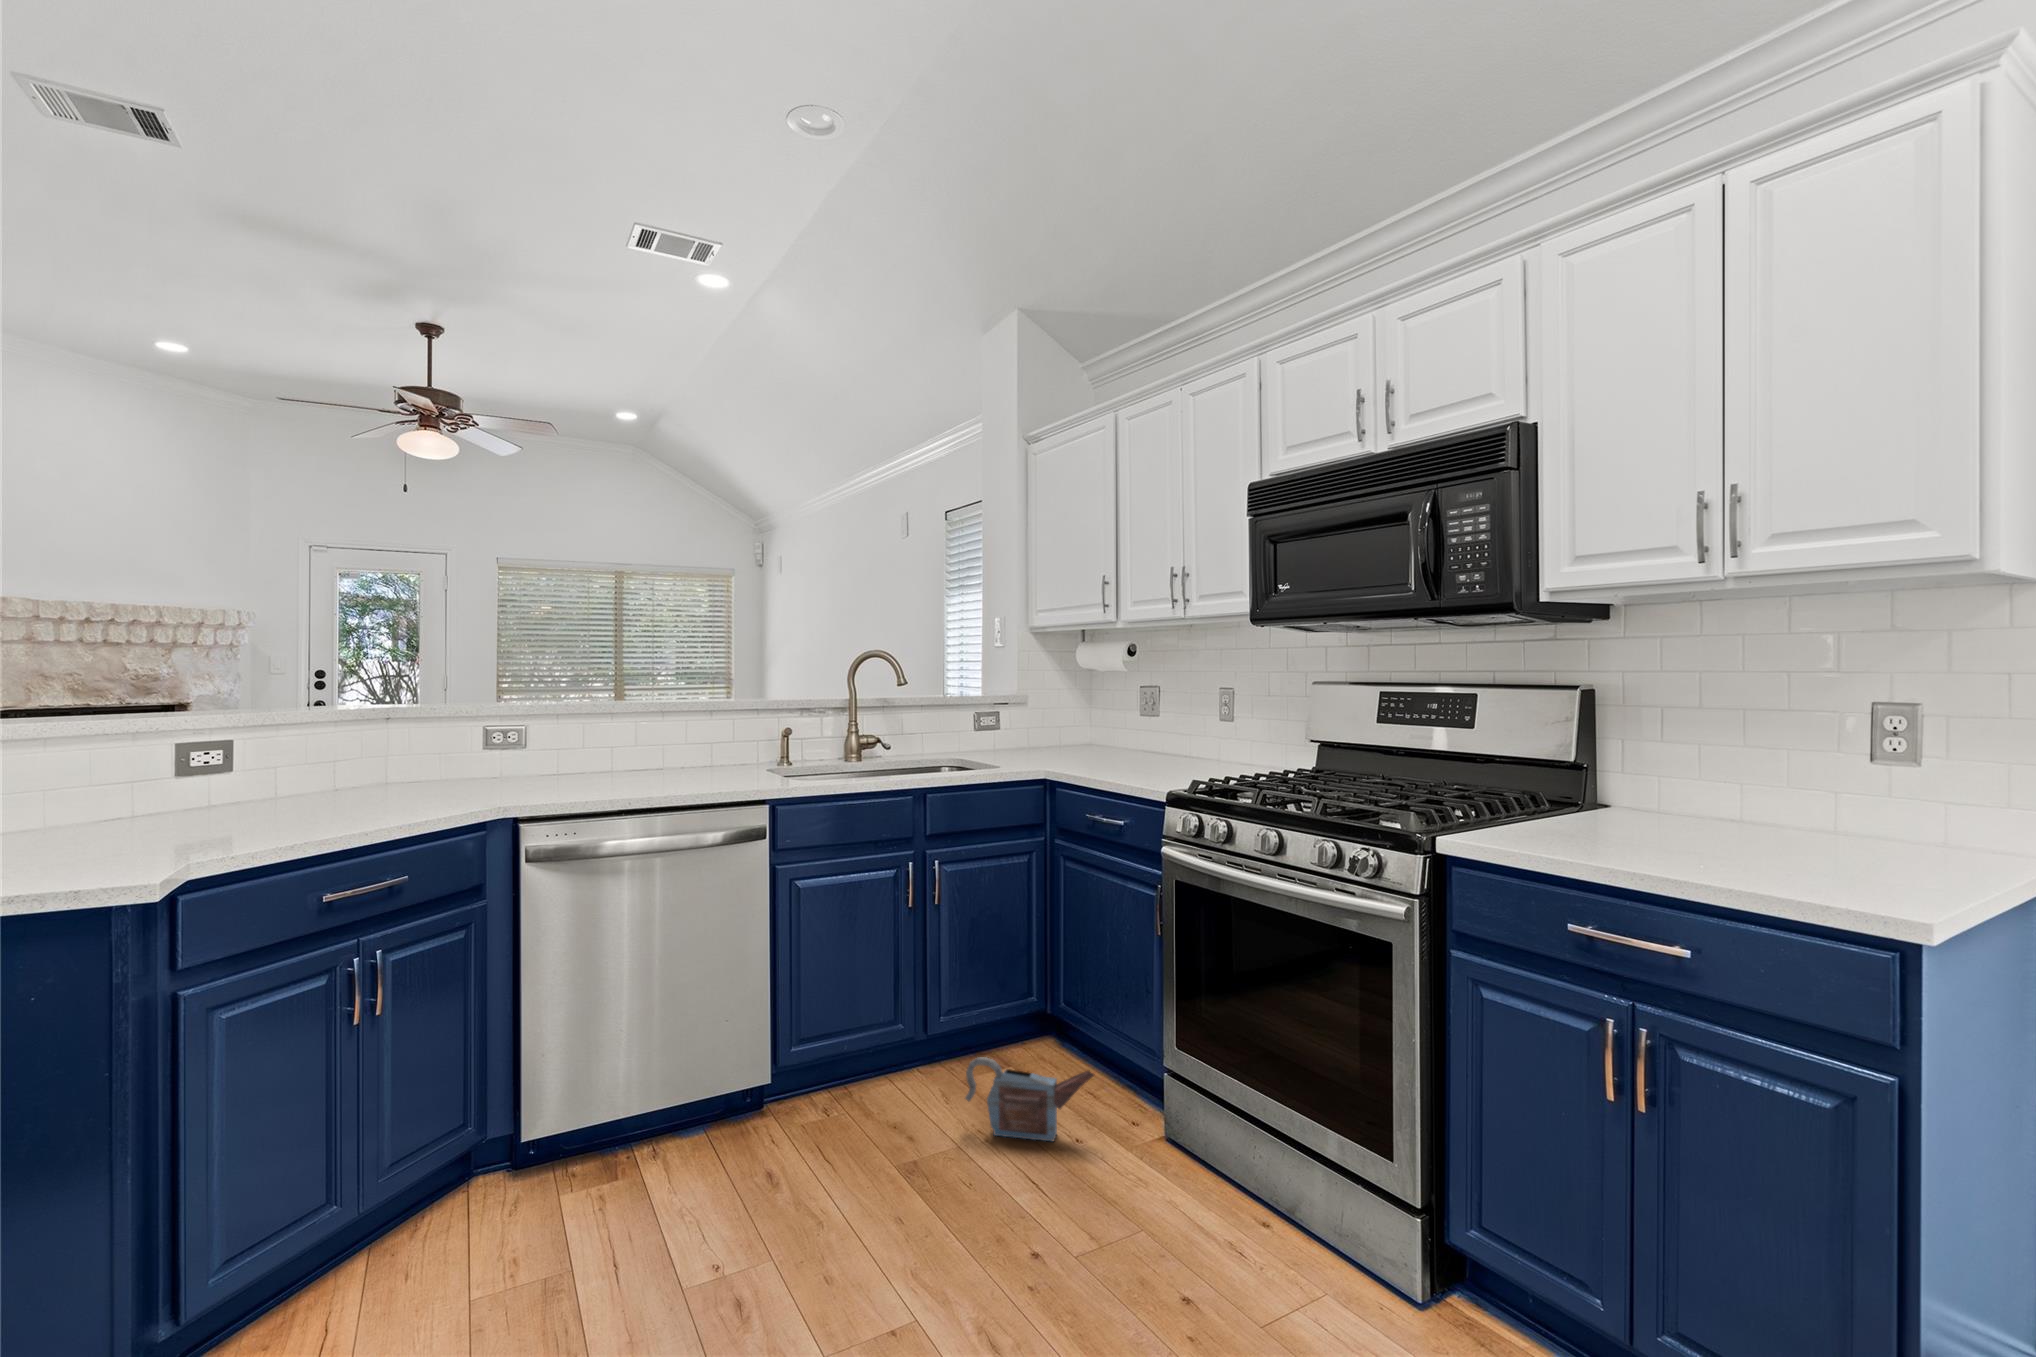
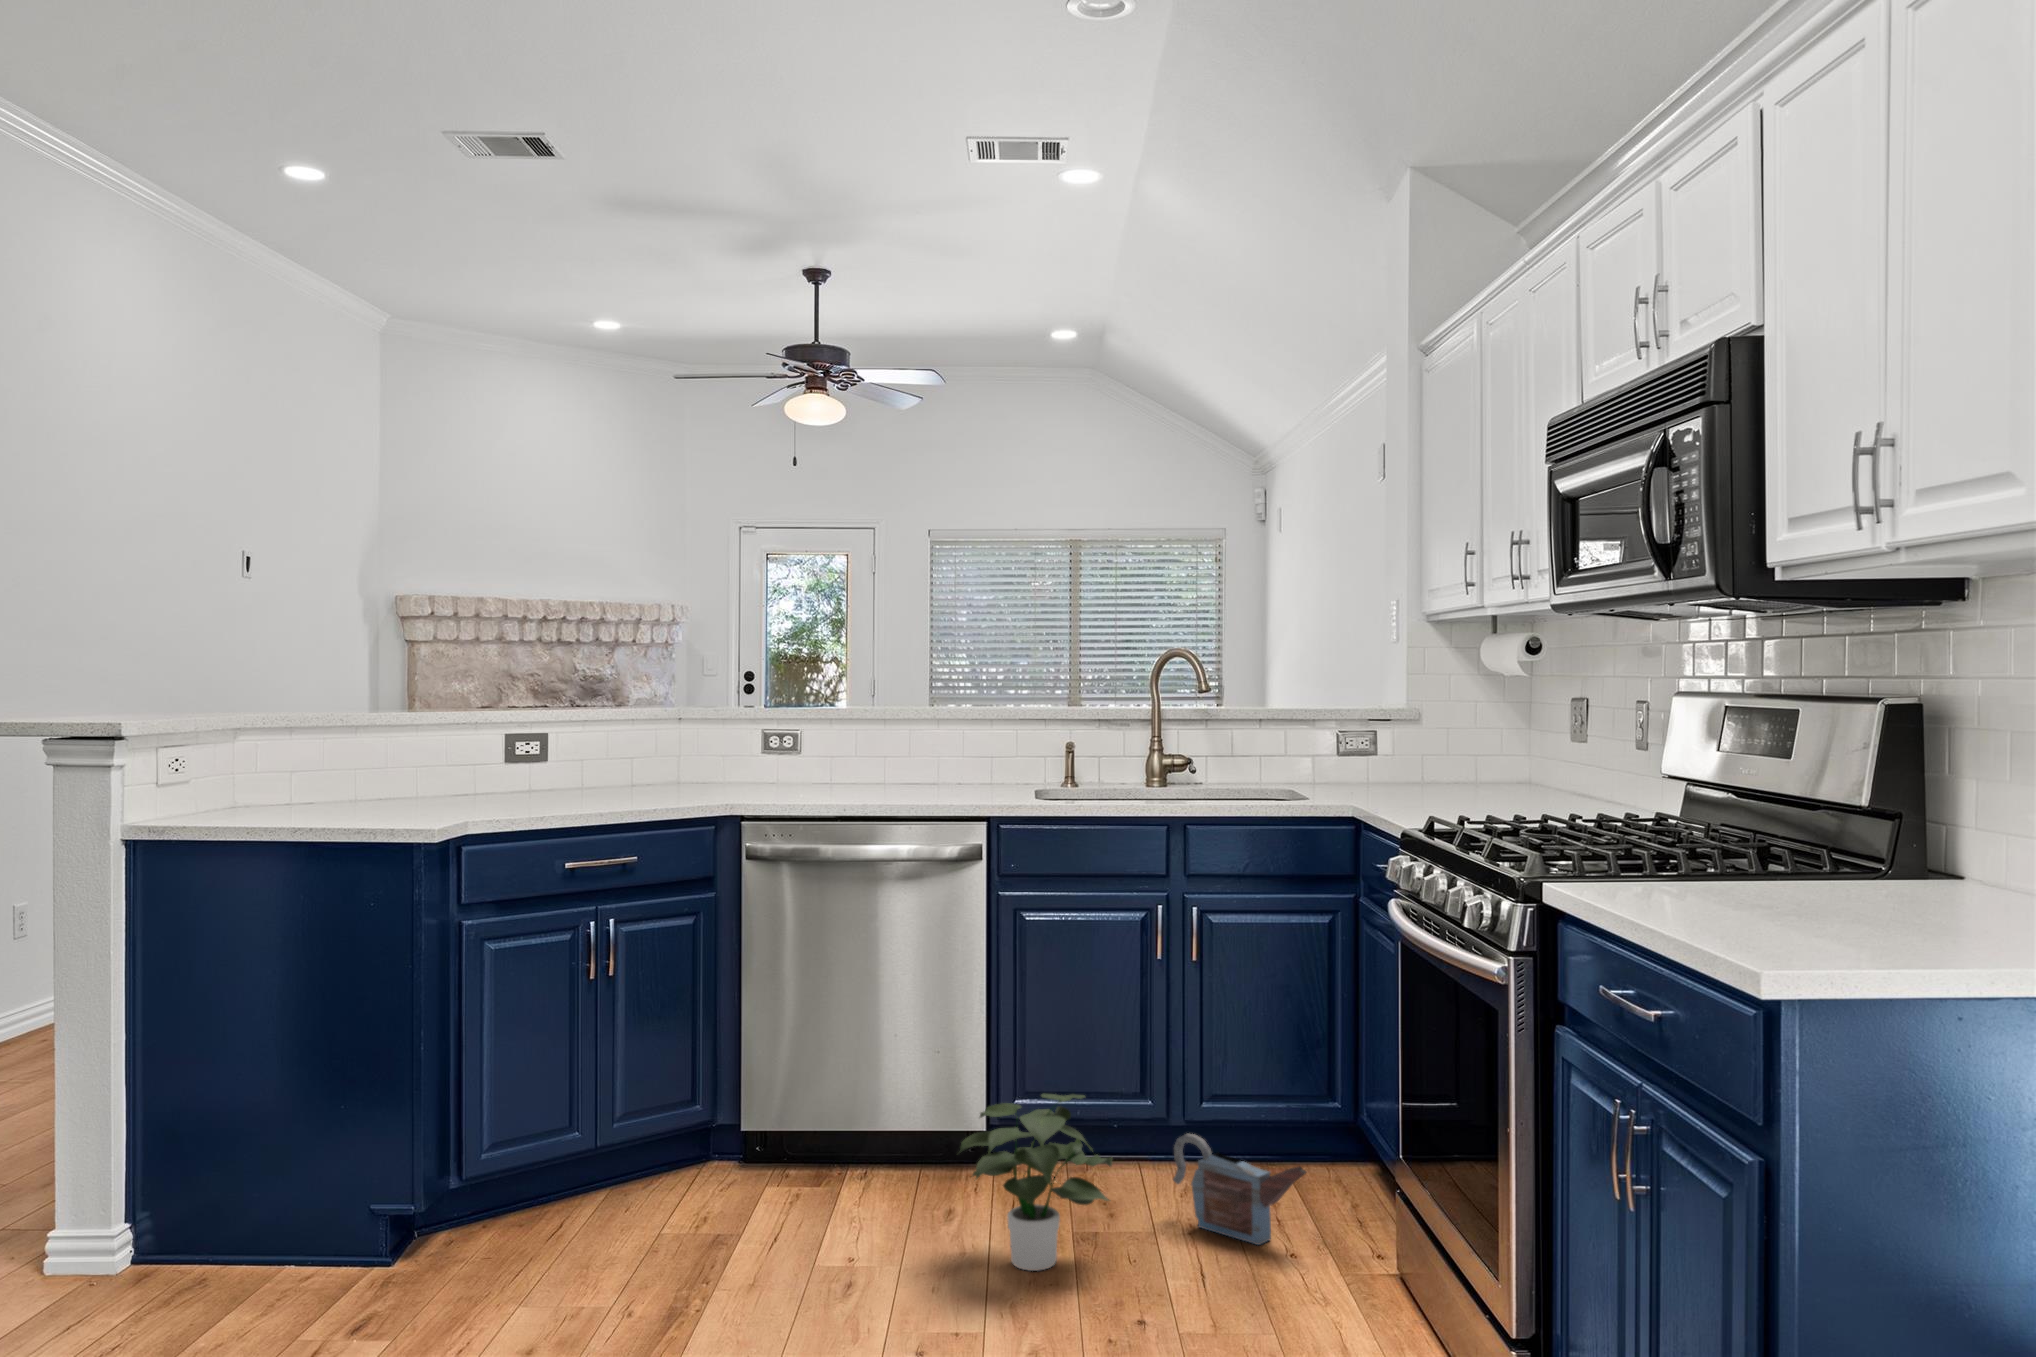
potted plant: none [818,1049,970,1226] -> present [960,1094,1112,1271]

